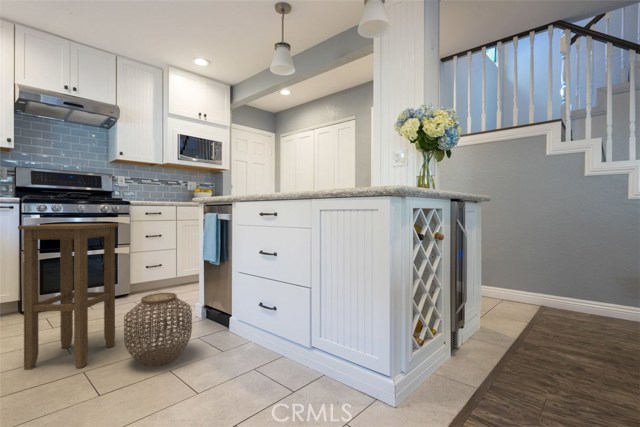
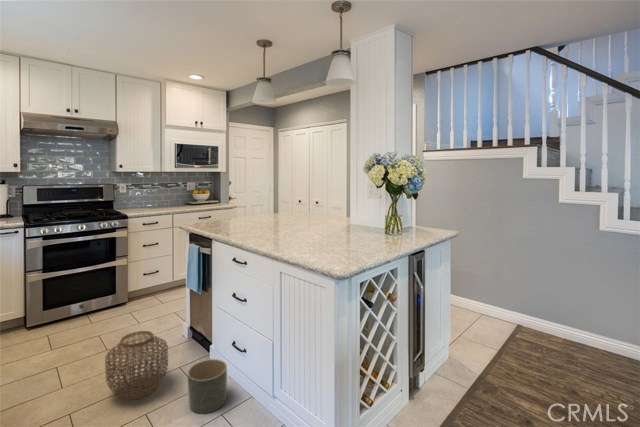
stool: present [18,224,119,370] -> none [10,263,105,398]
planter: none [219,320,261,373] -> present [188,359,227,413]

